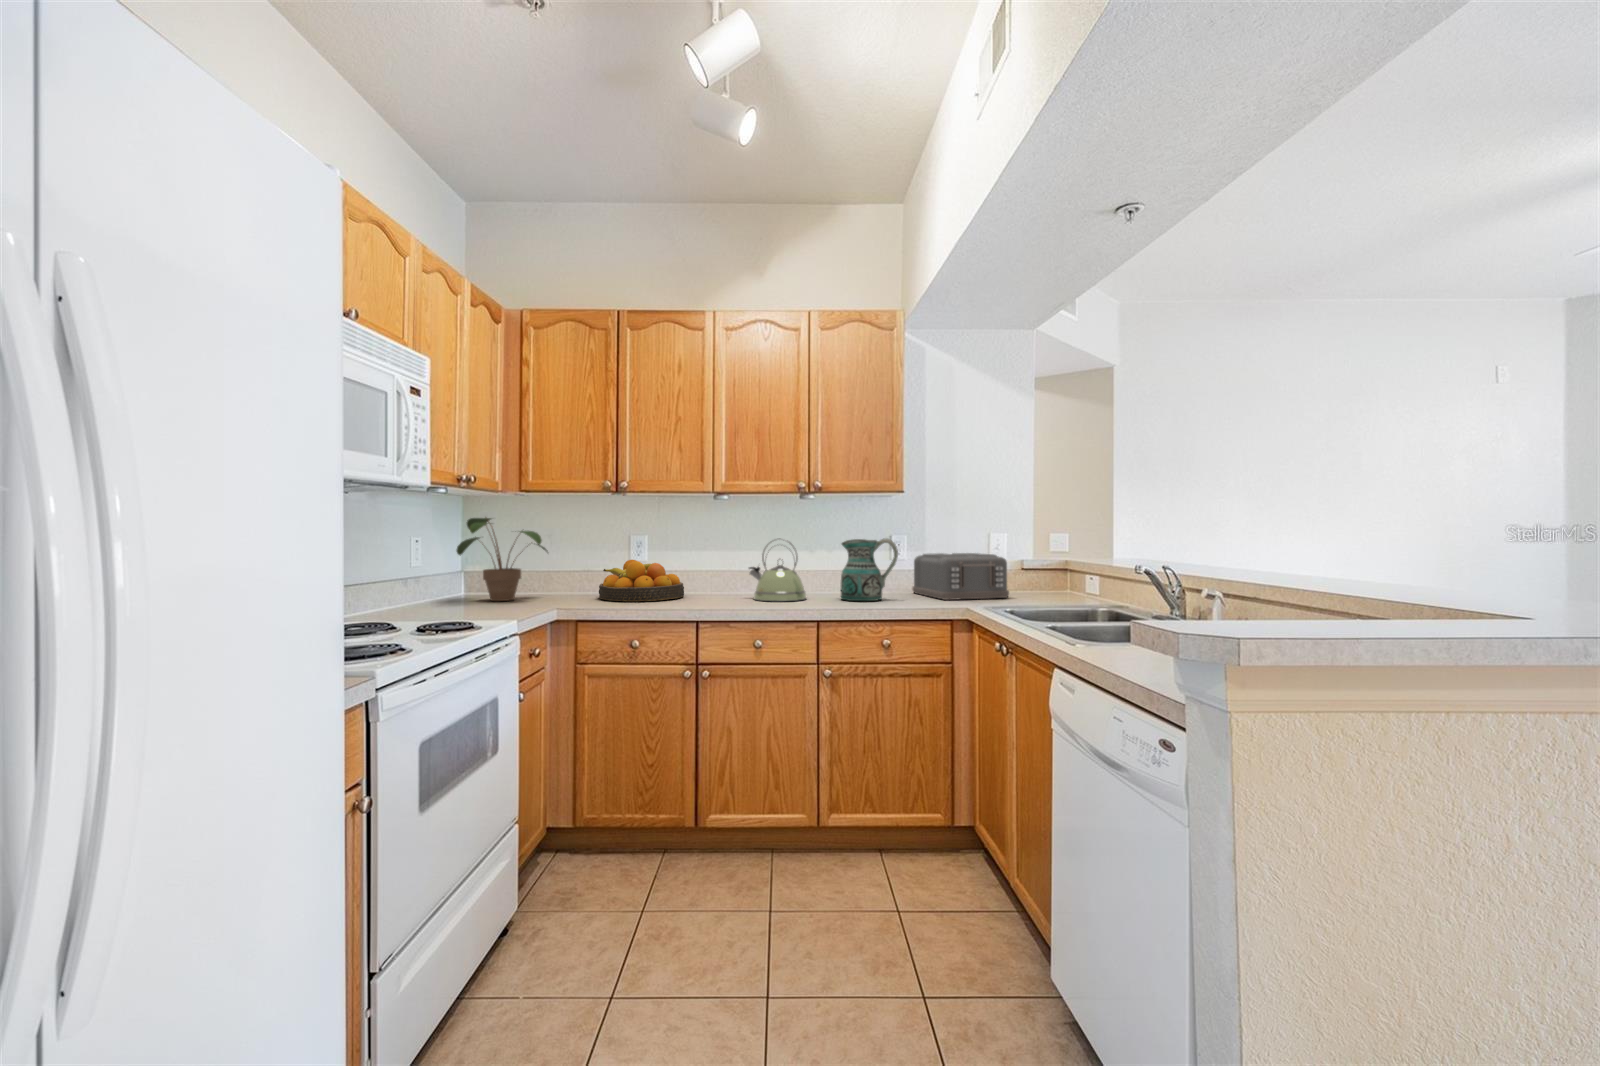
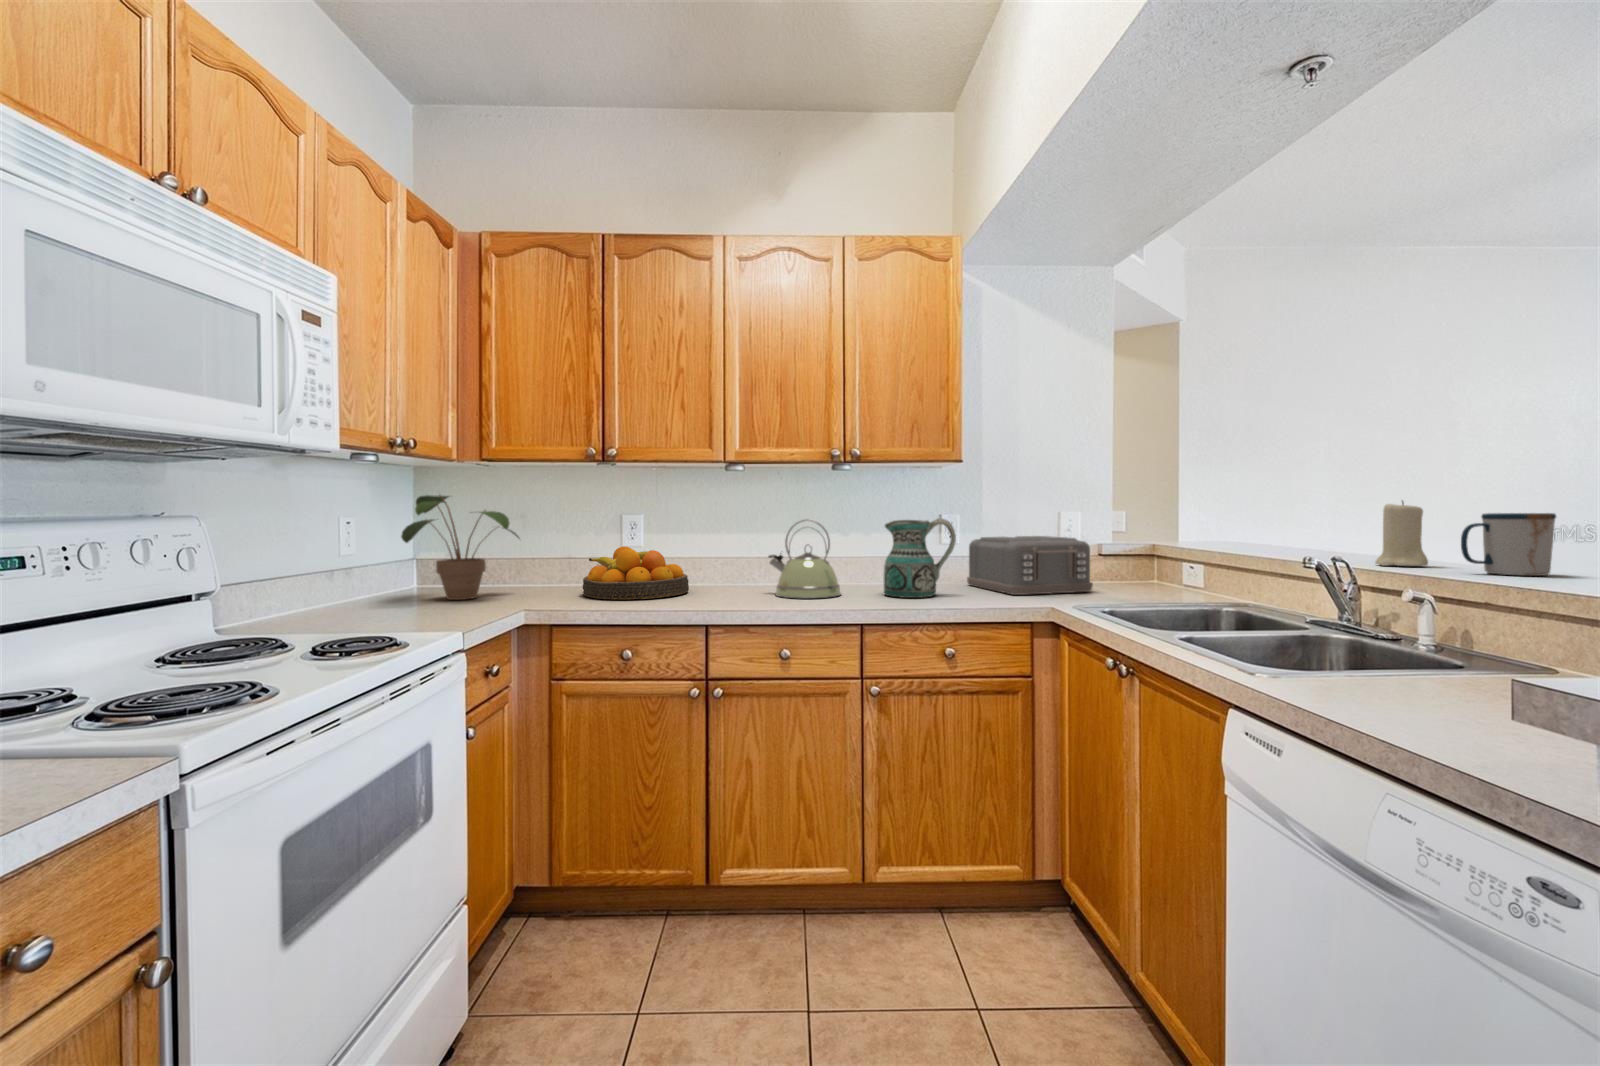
candle: none [1191,527,1225,575] -> present [1375,501,1428,566]
mug: none [1229,537,1288,580] -> present [1461,513,1556,576]

